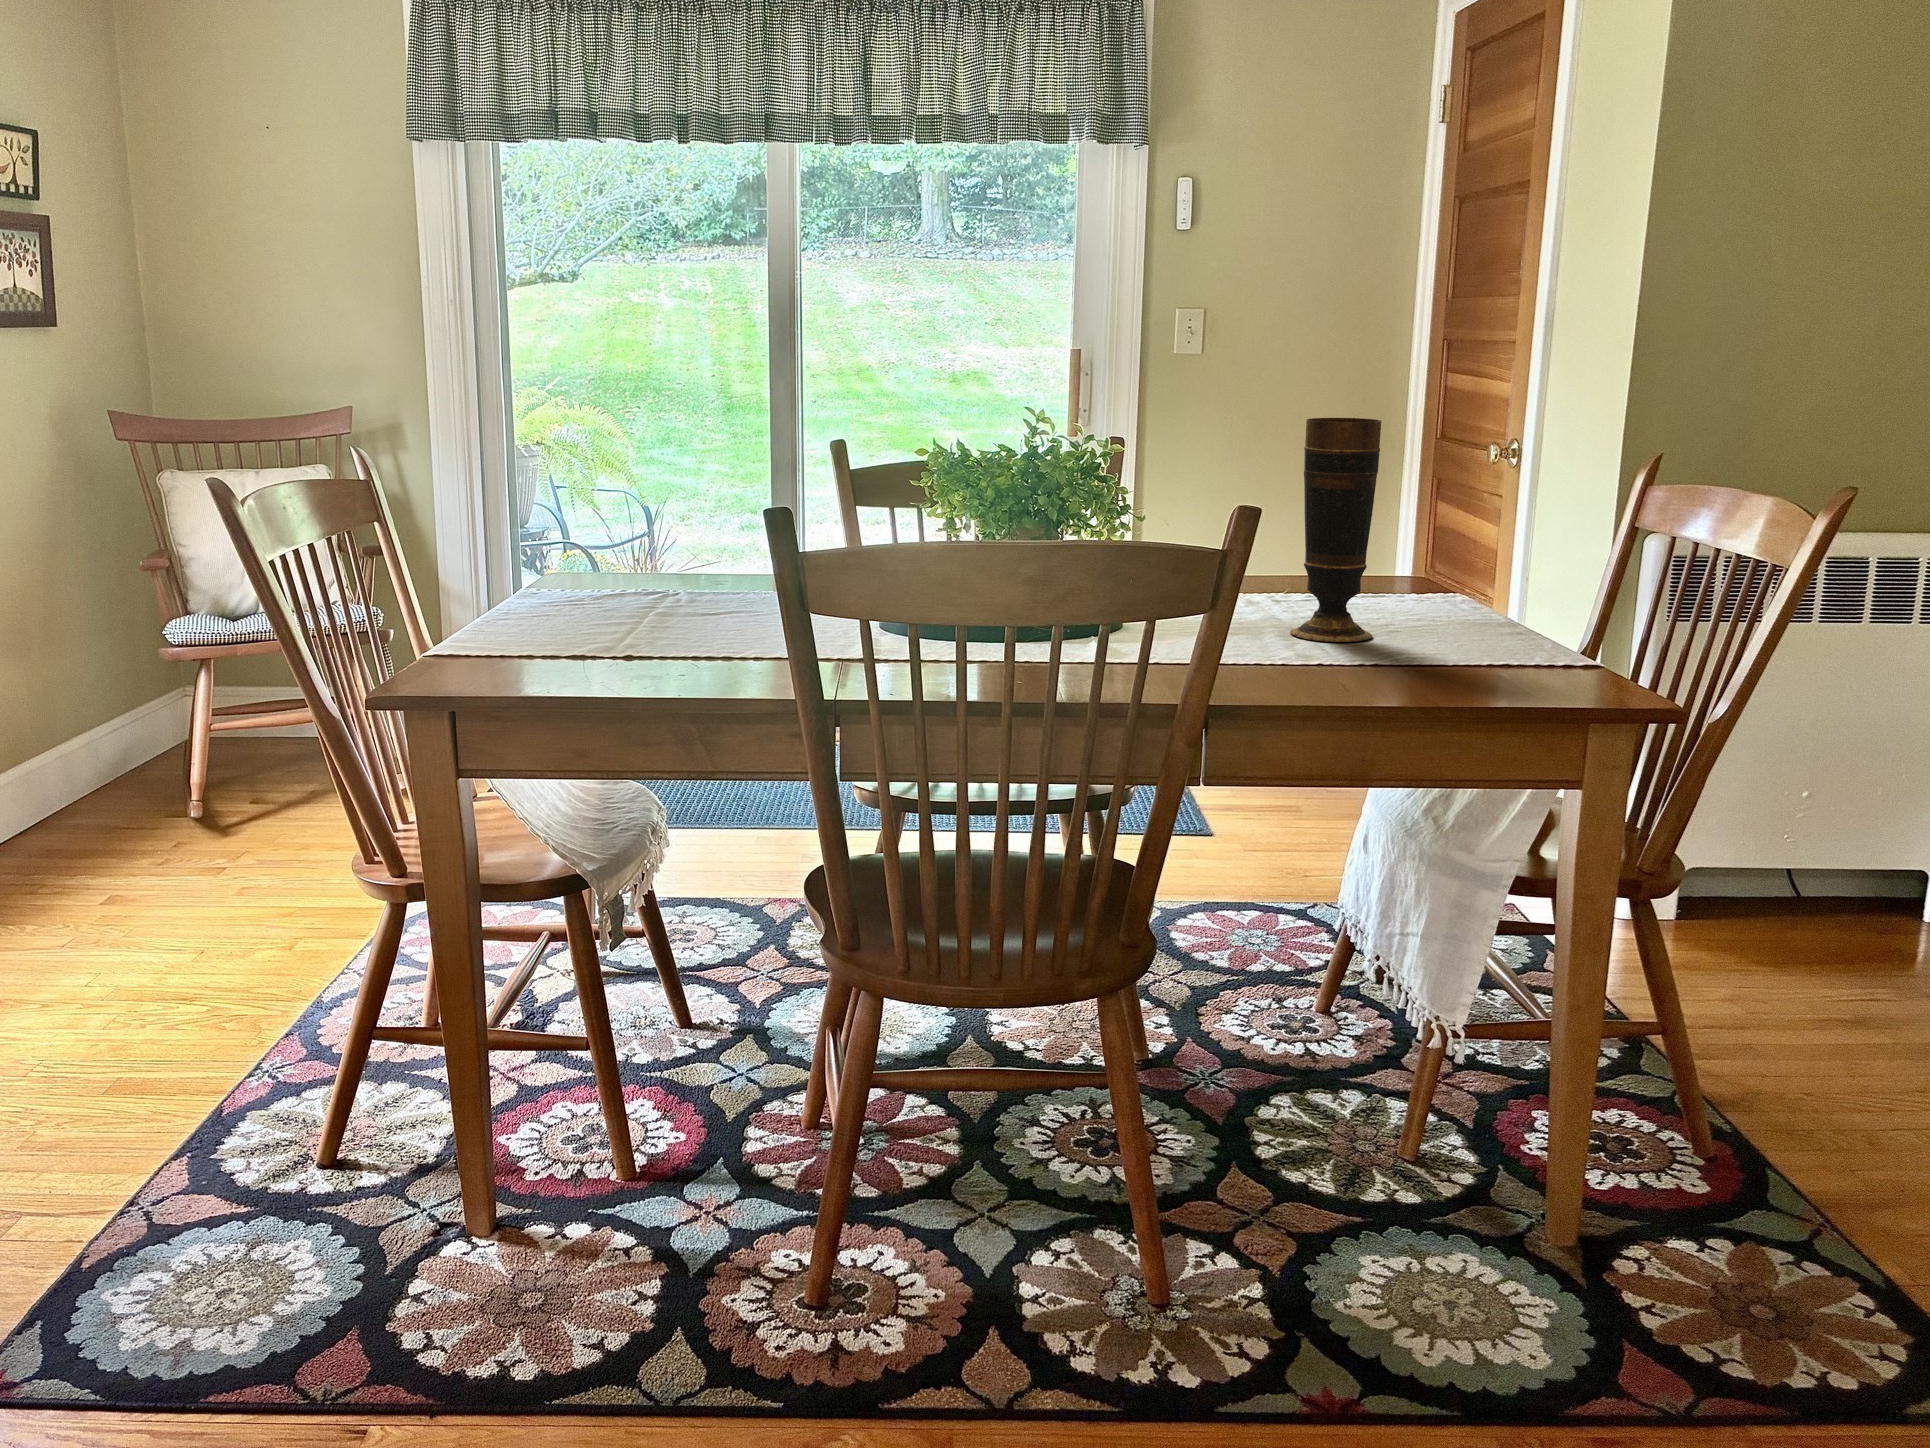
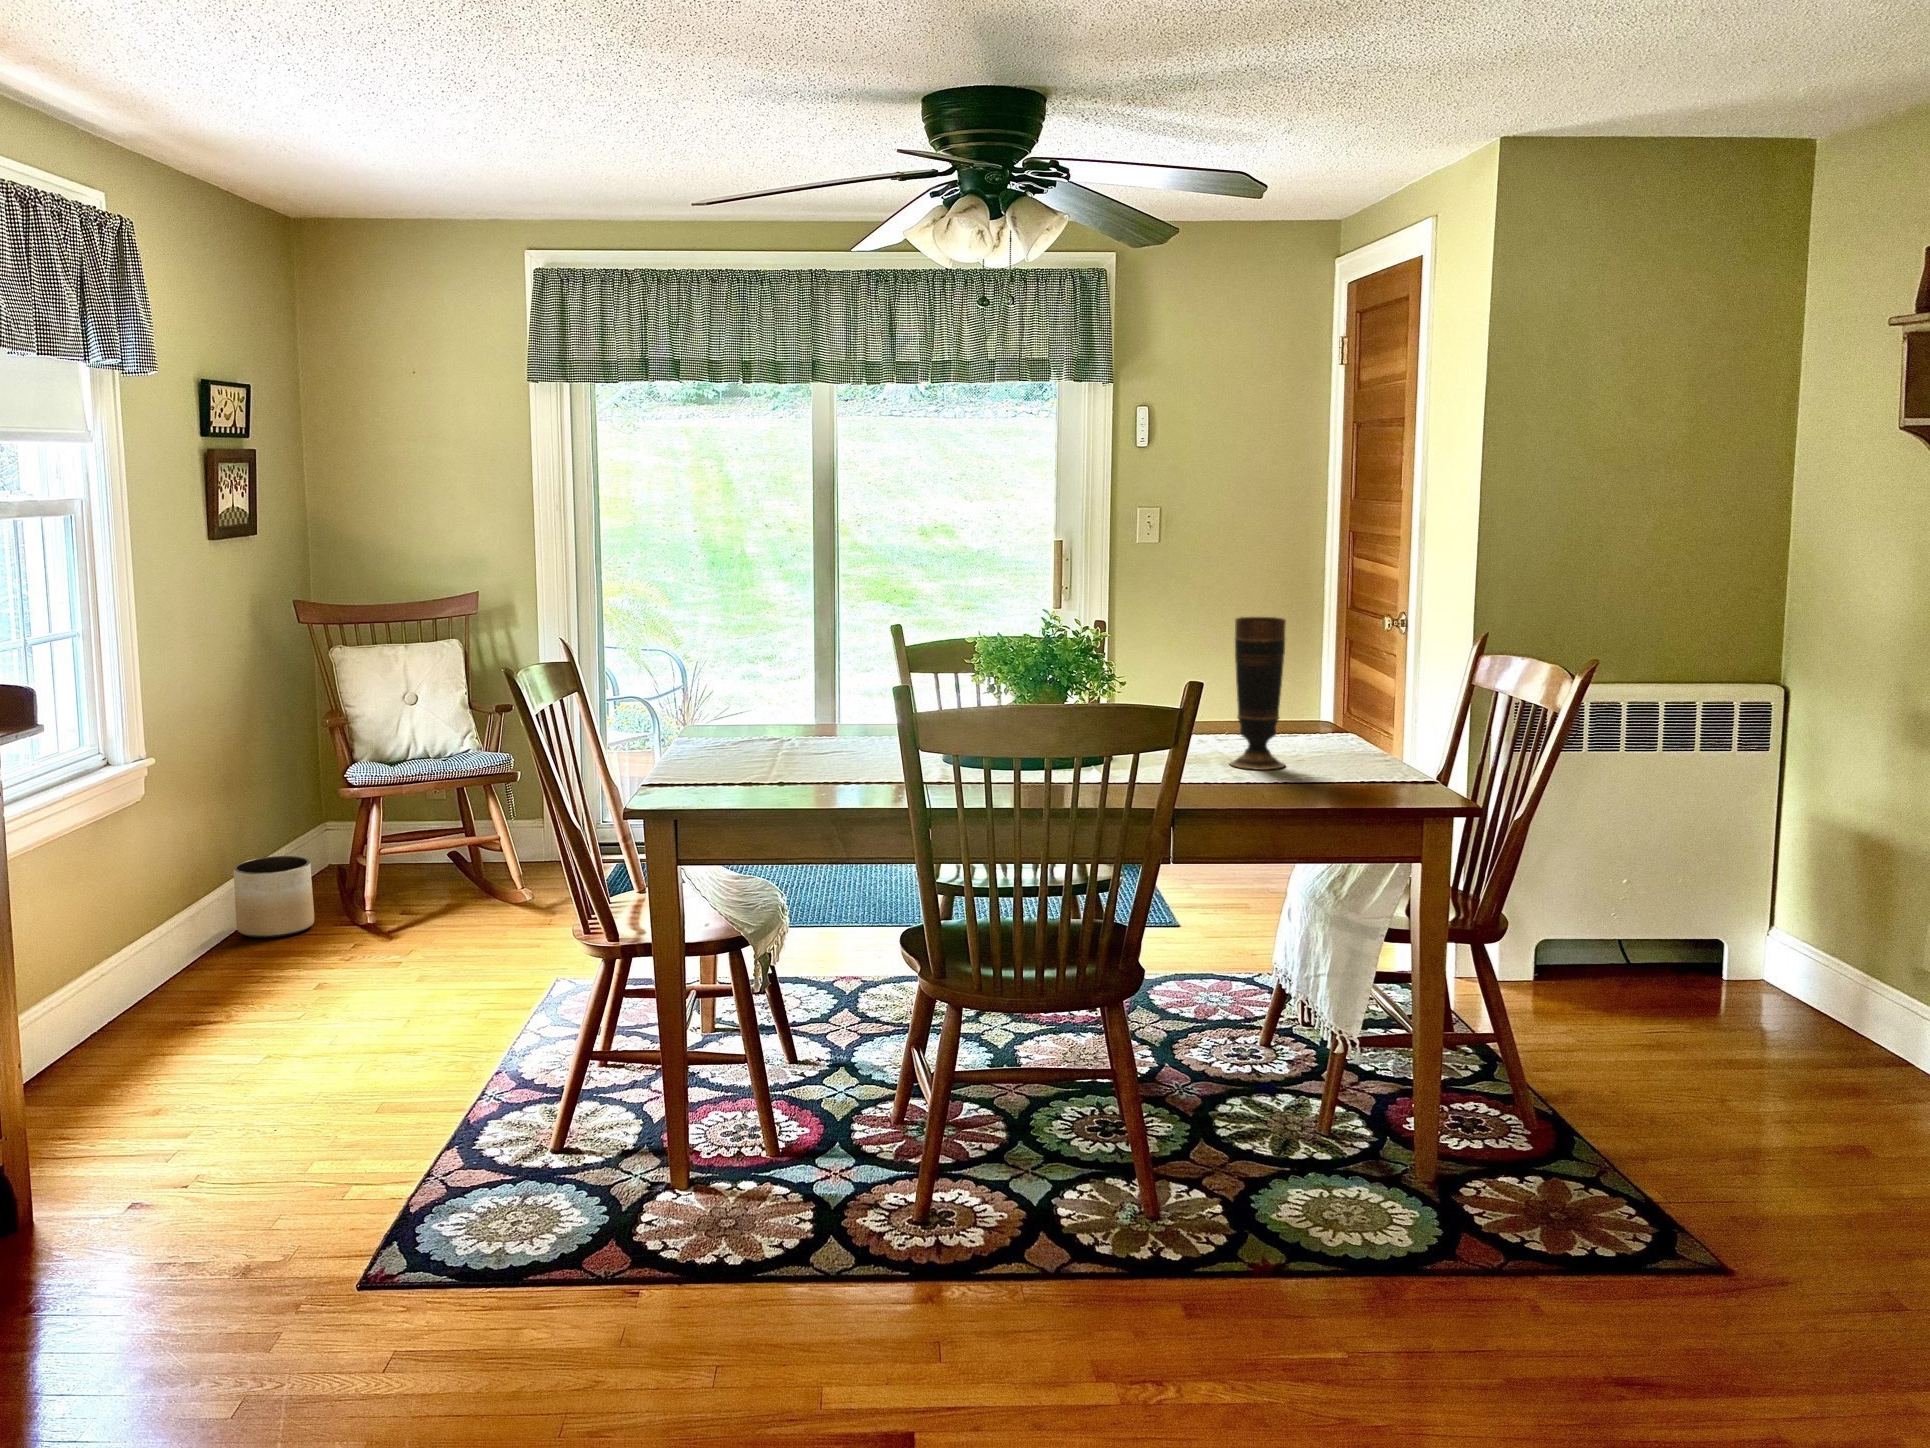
planter: none [33,728,140,829] -> present [233,856,314,938]

